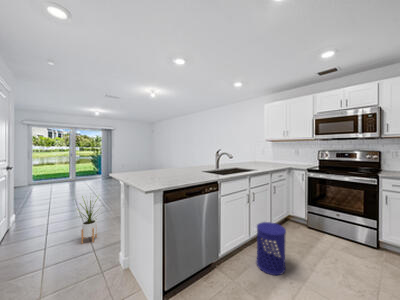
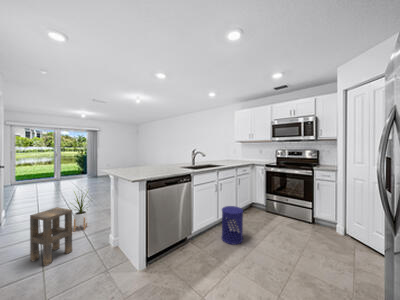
side table: none [27,218,76,292] -> present [30,207,72,266]

